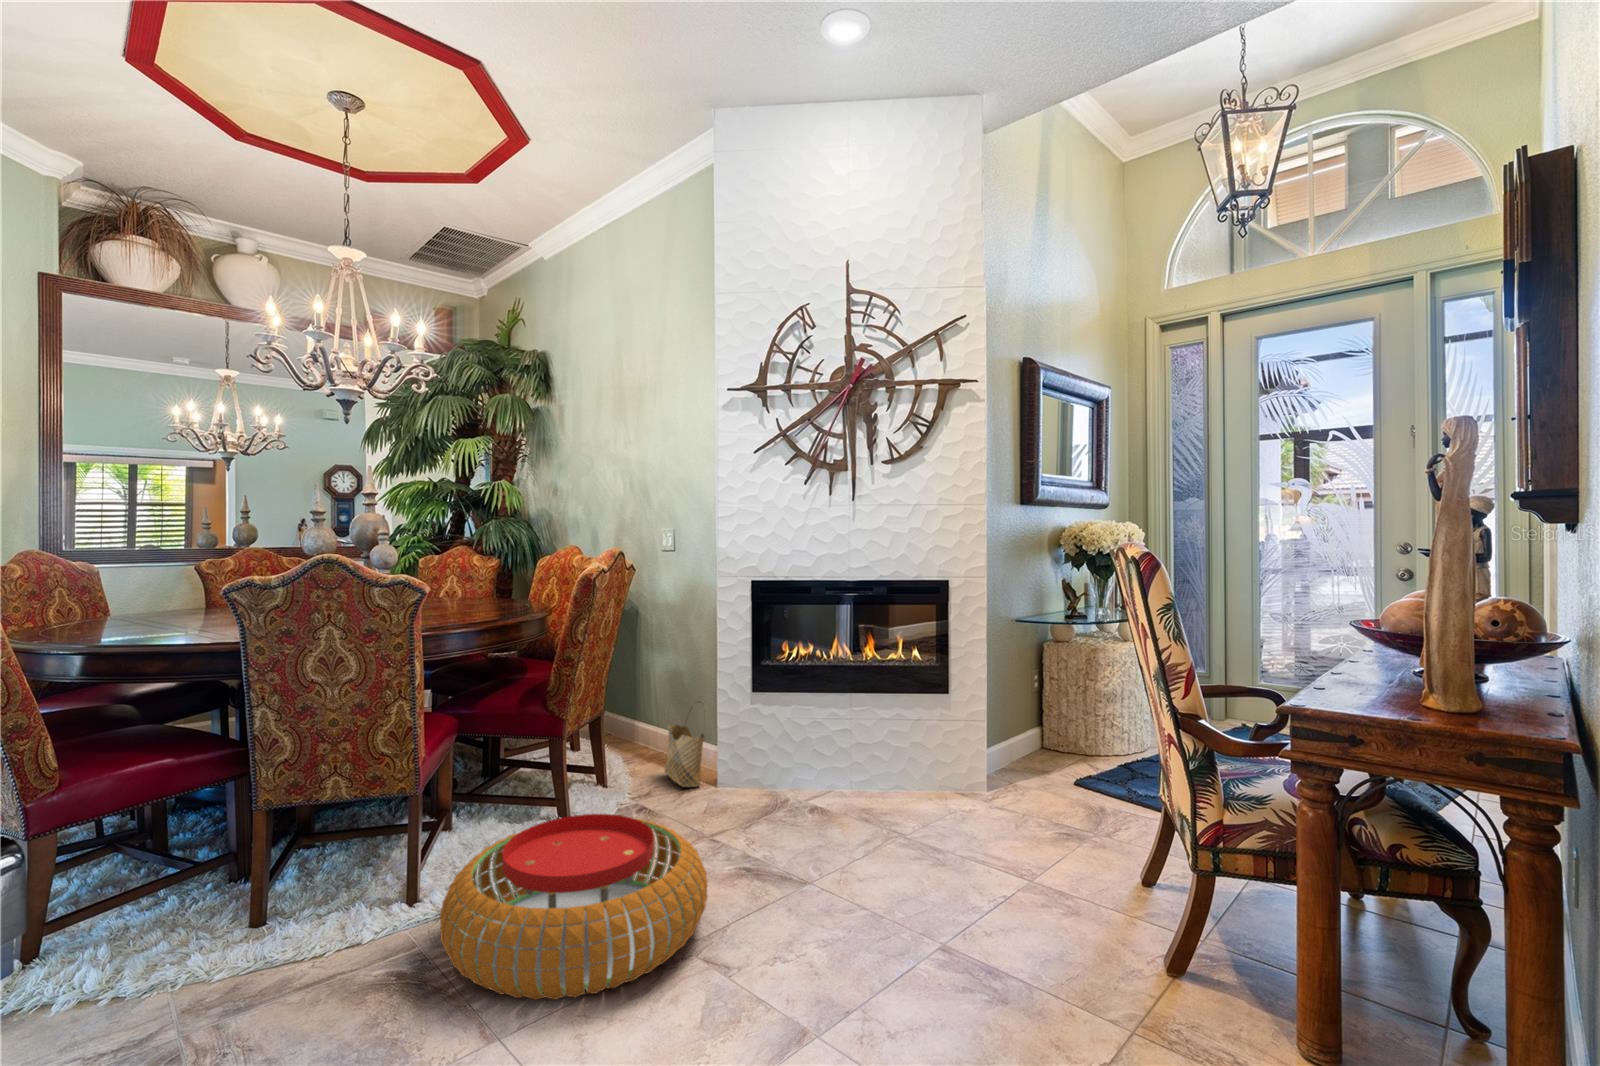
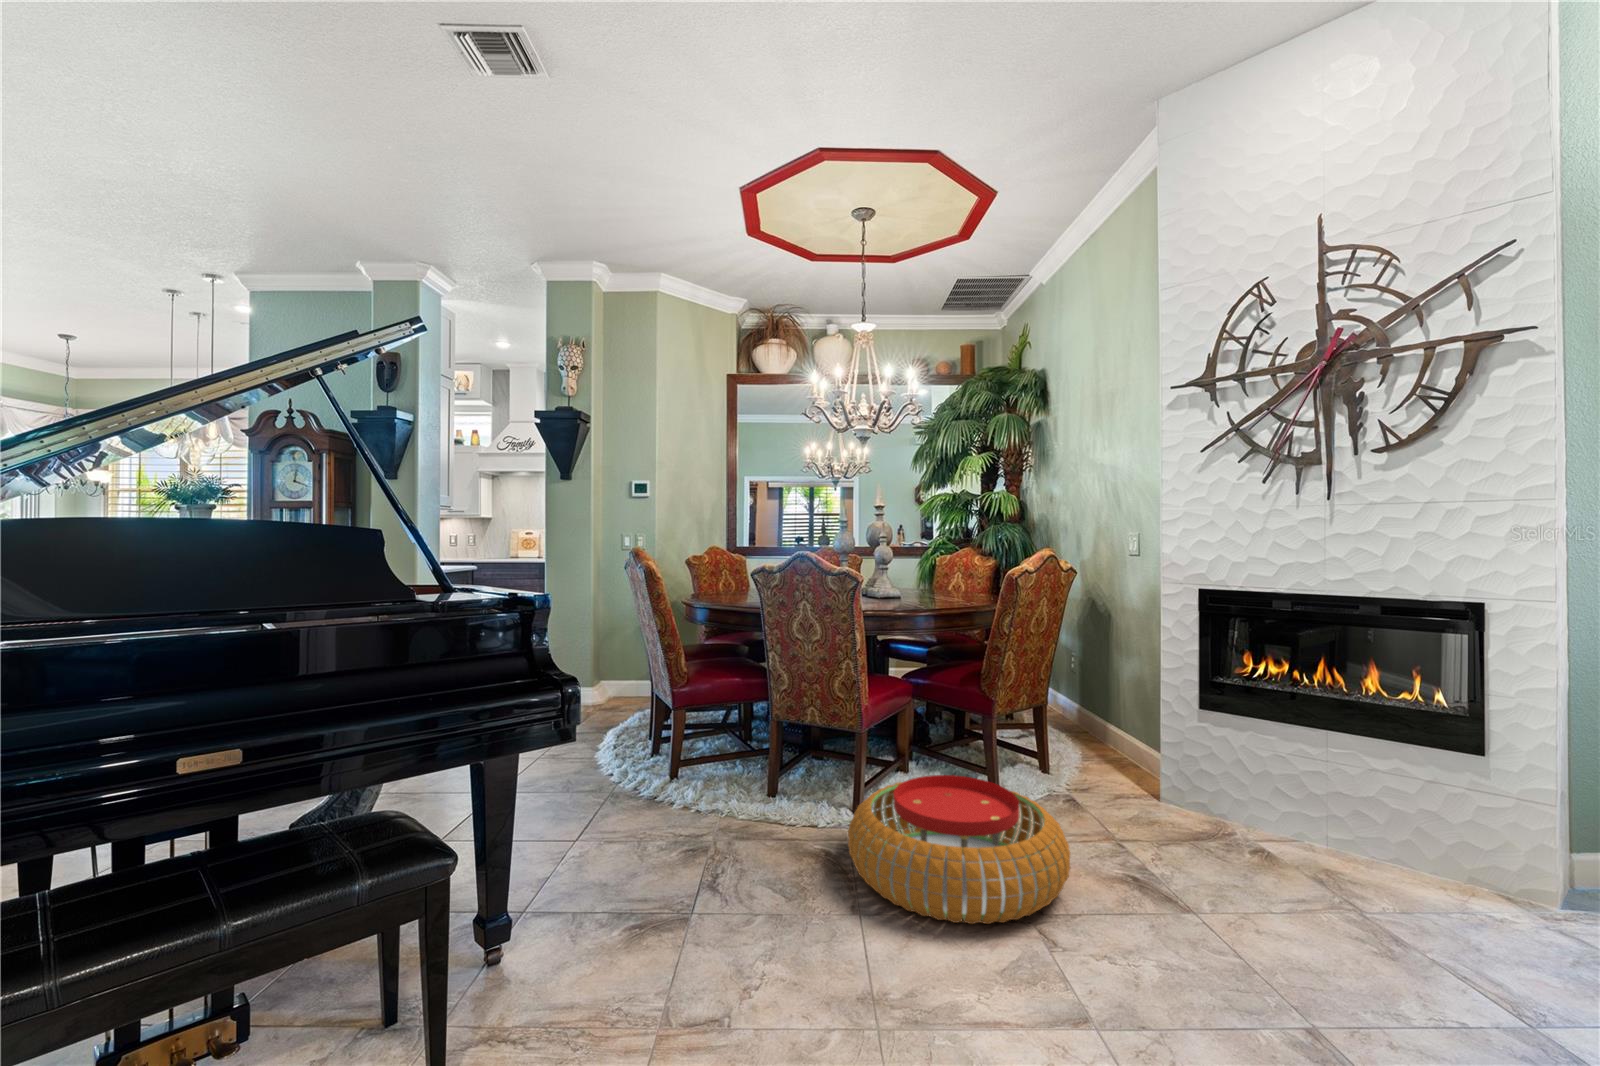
woven basket: present [665,702,704,787] -> none [1109,705,1150,794]

